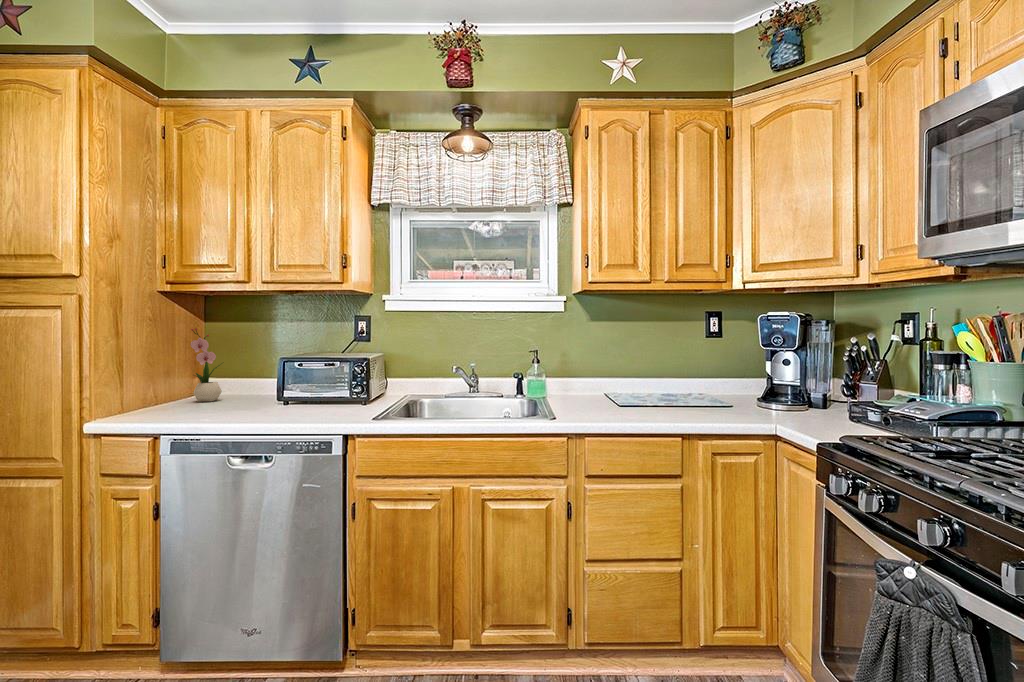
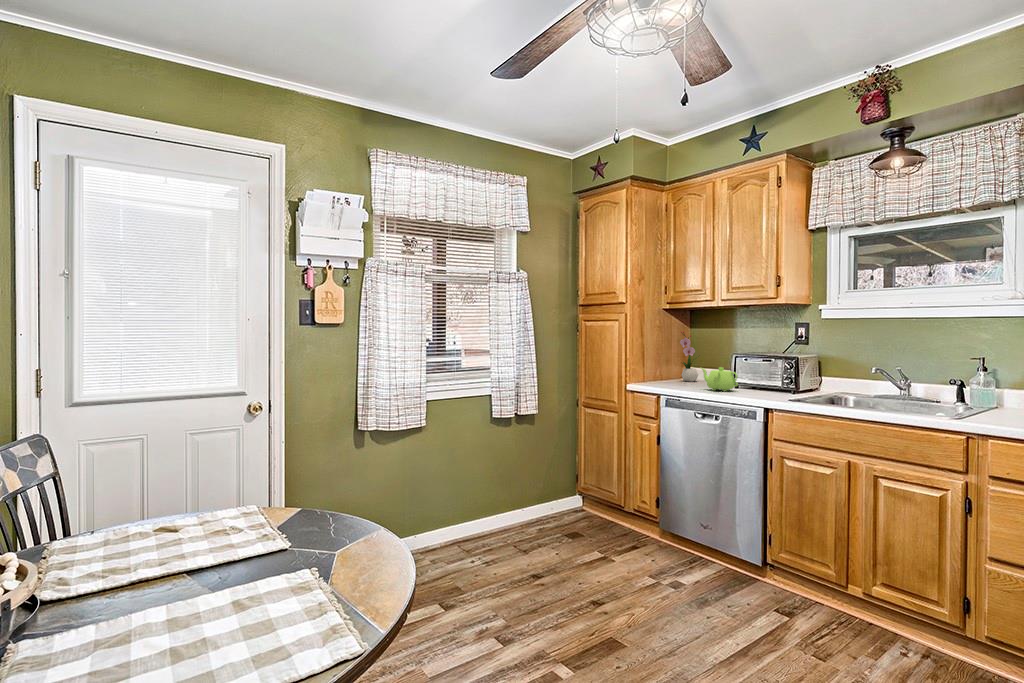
teapot: none [232,380,293,415] -> present [701,367,738,391]

